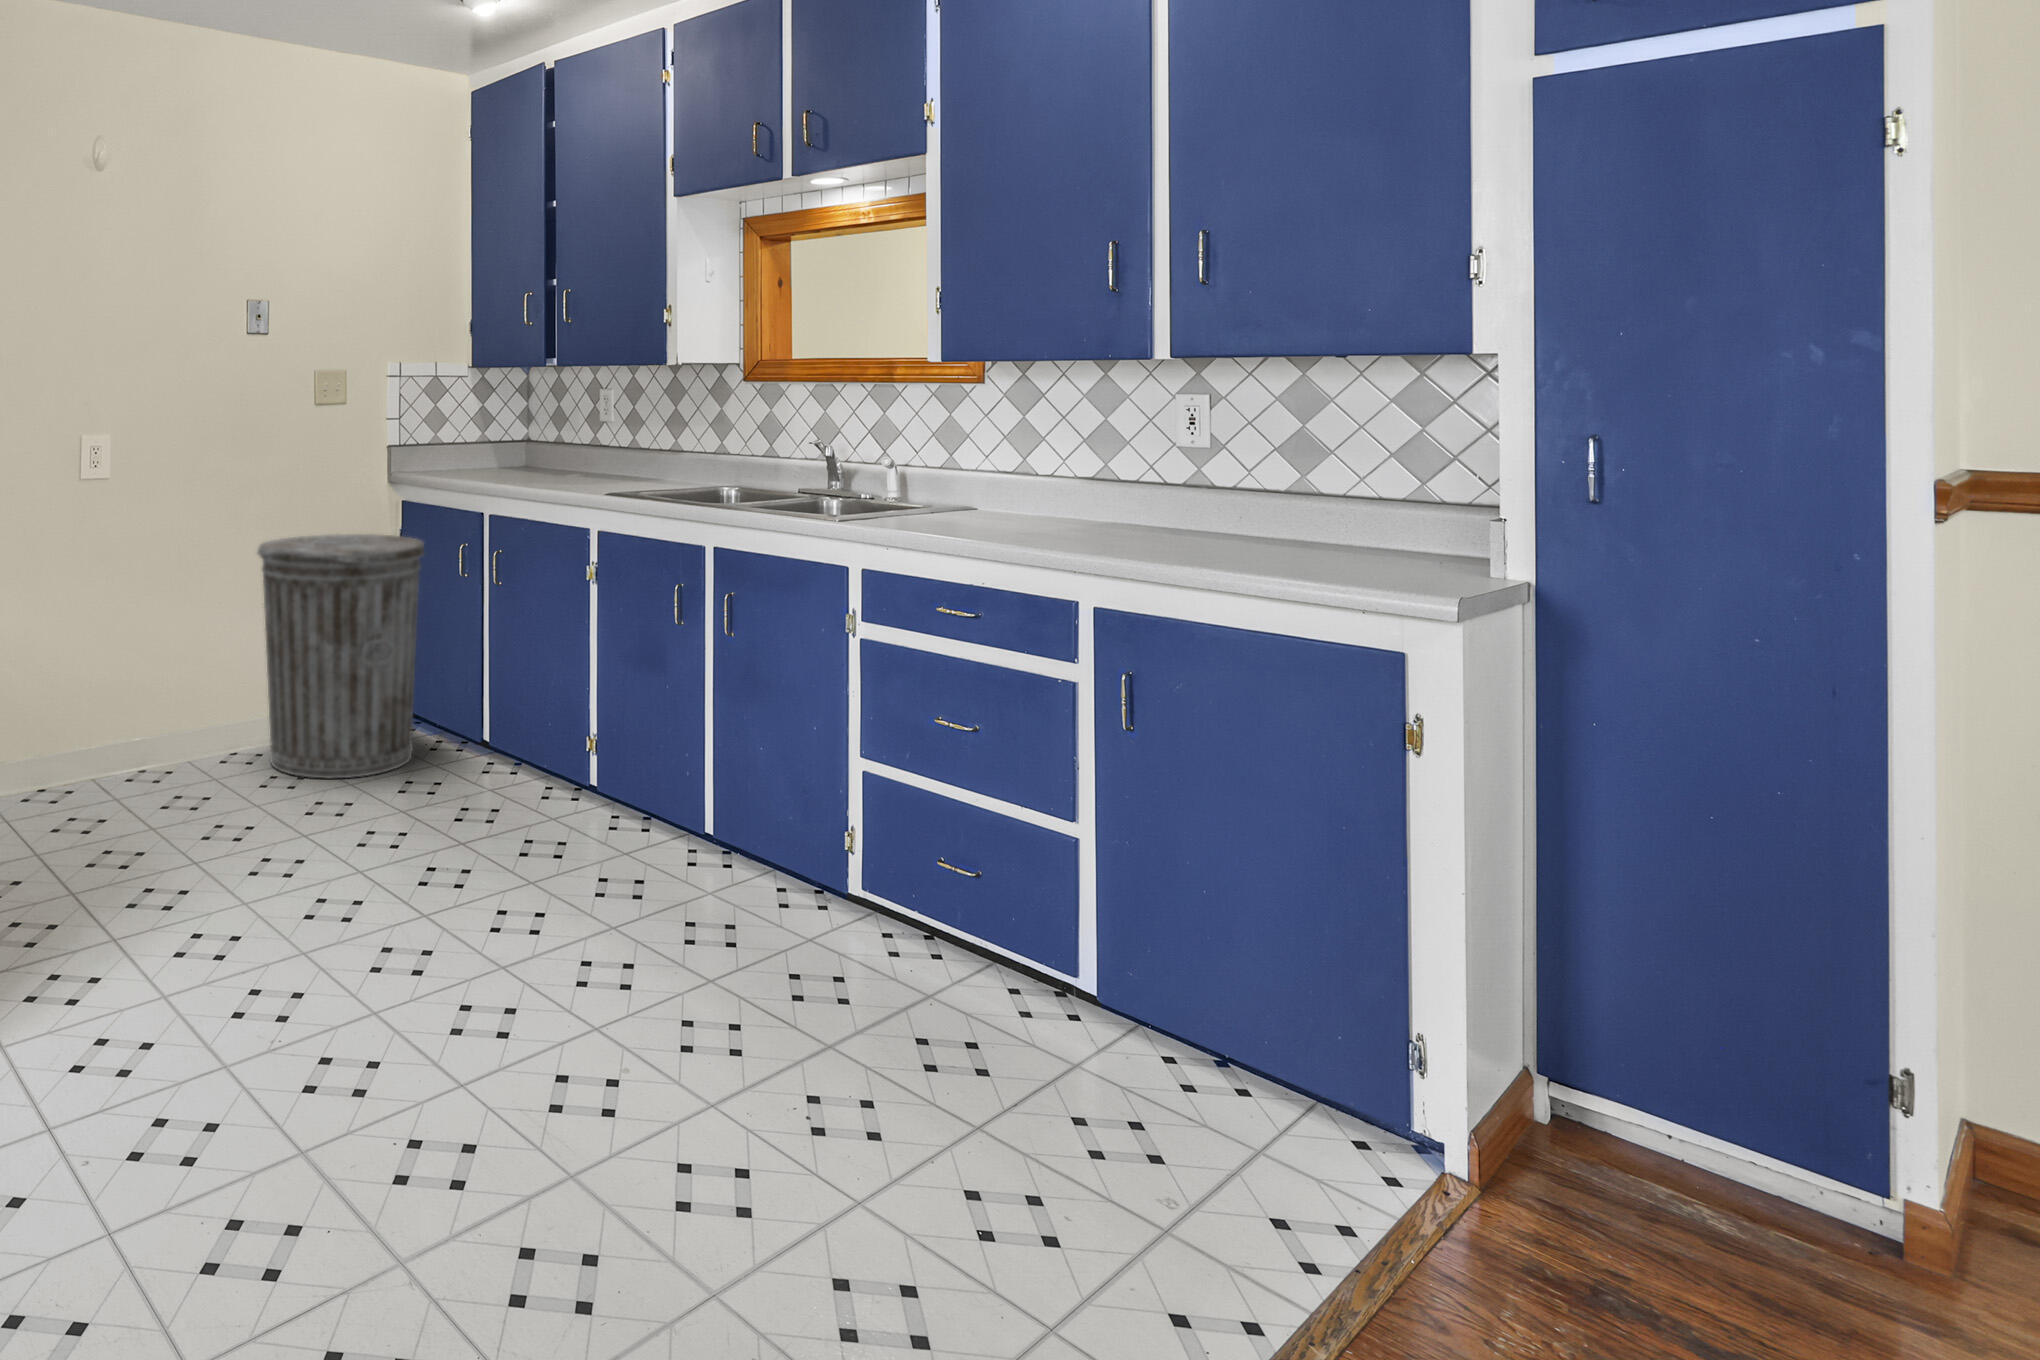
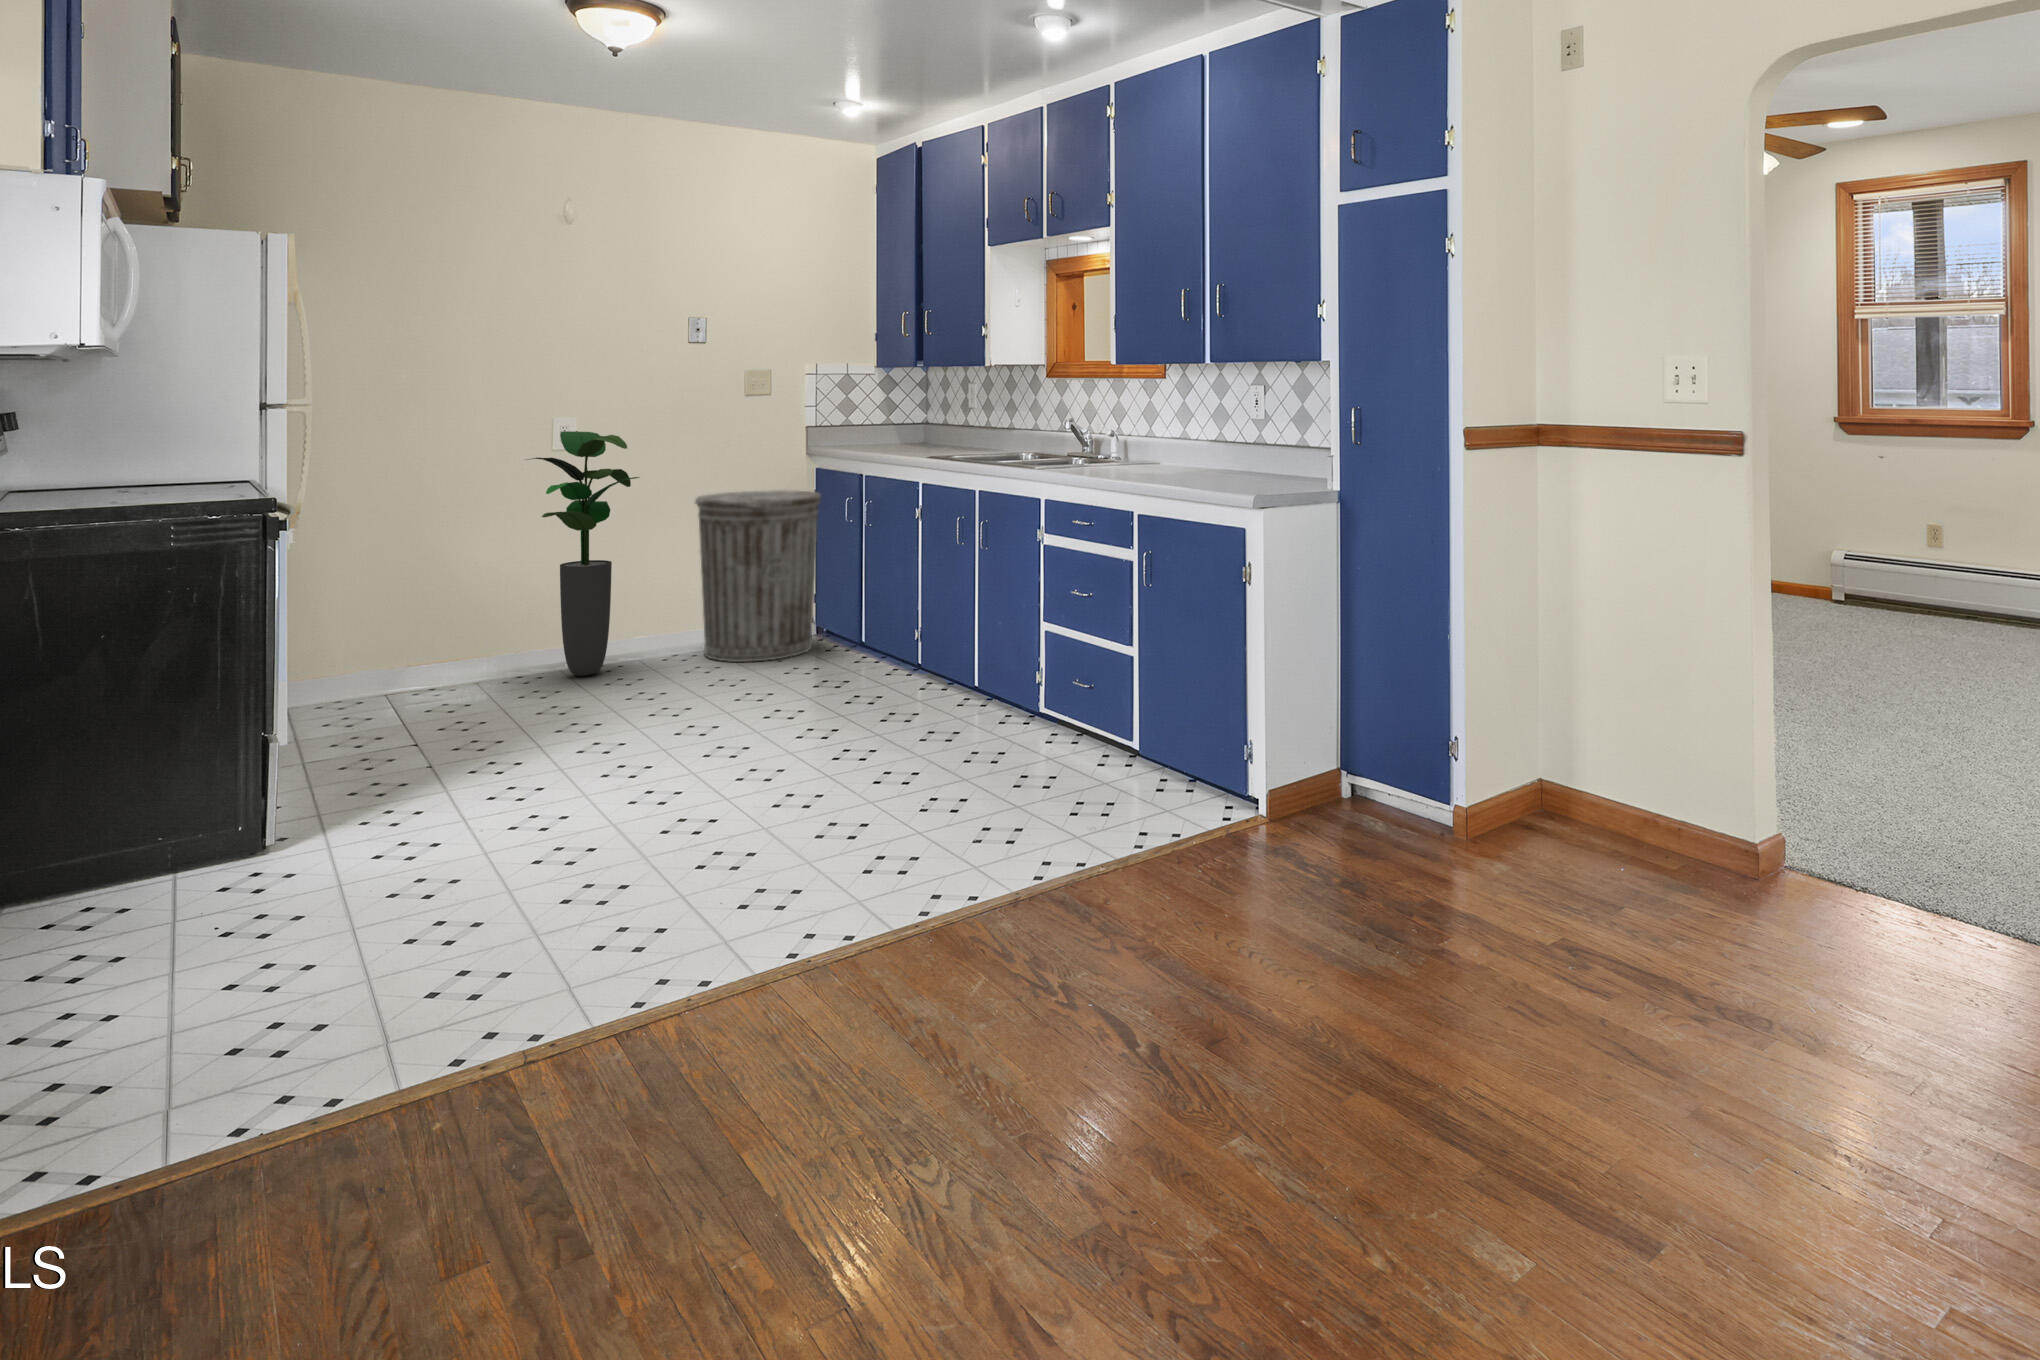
potted plant: none [41,454,198,802] -> present [532,431,639,676]

